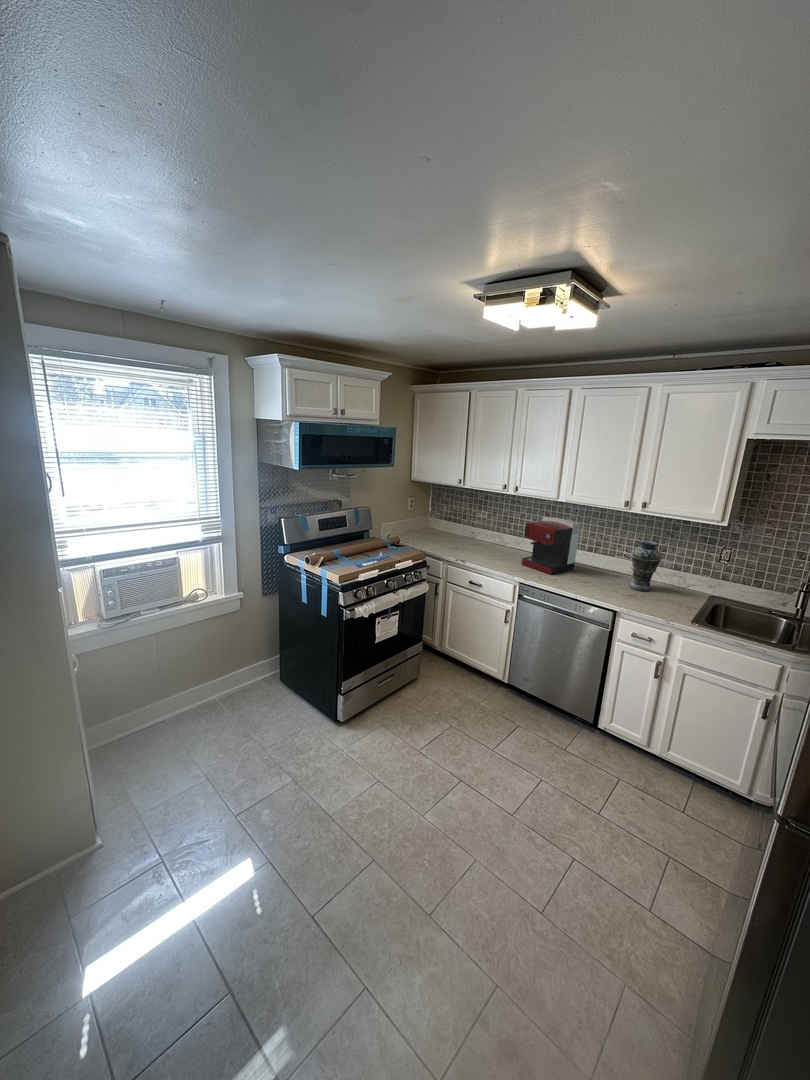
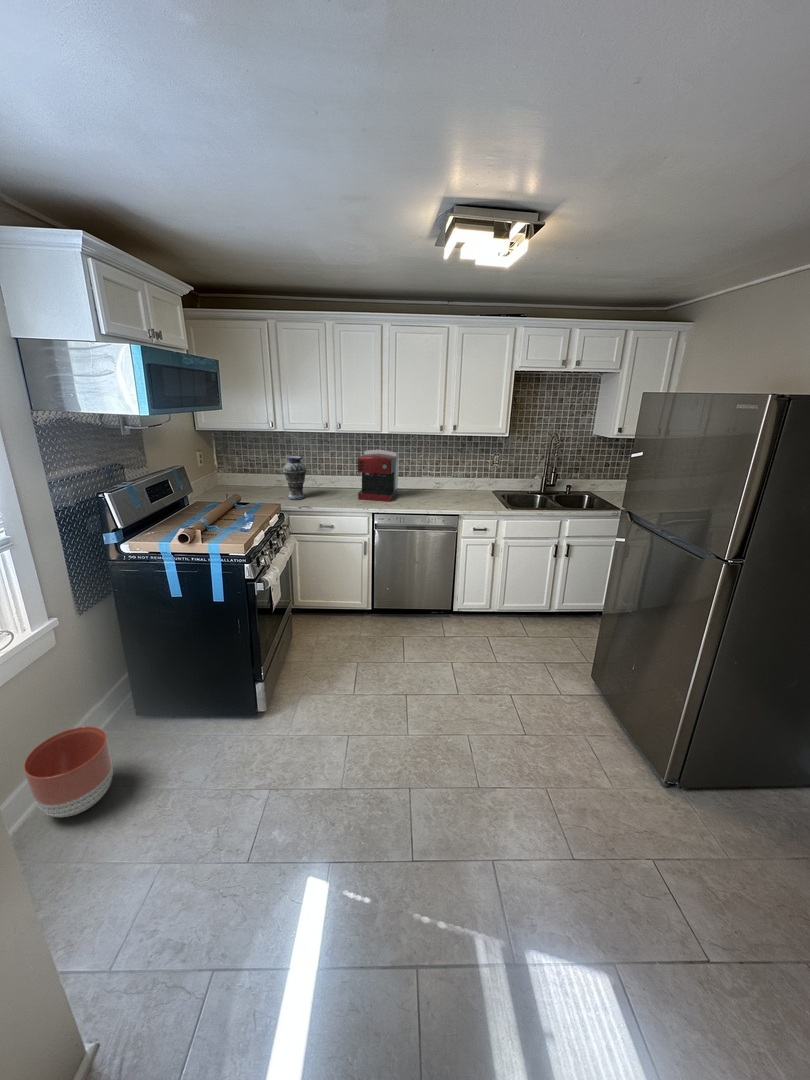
vase: present [630,540,661,592] -> present [283,456,307,500]
planter: none [189,665,237,721] -> present [23,726,113,817]

